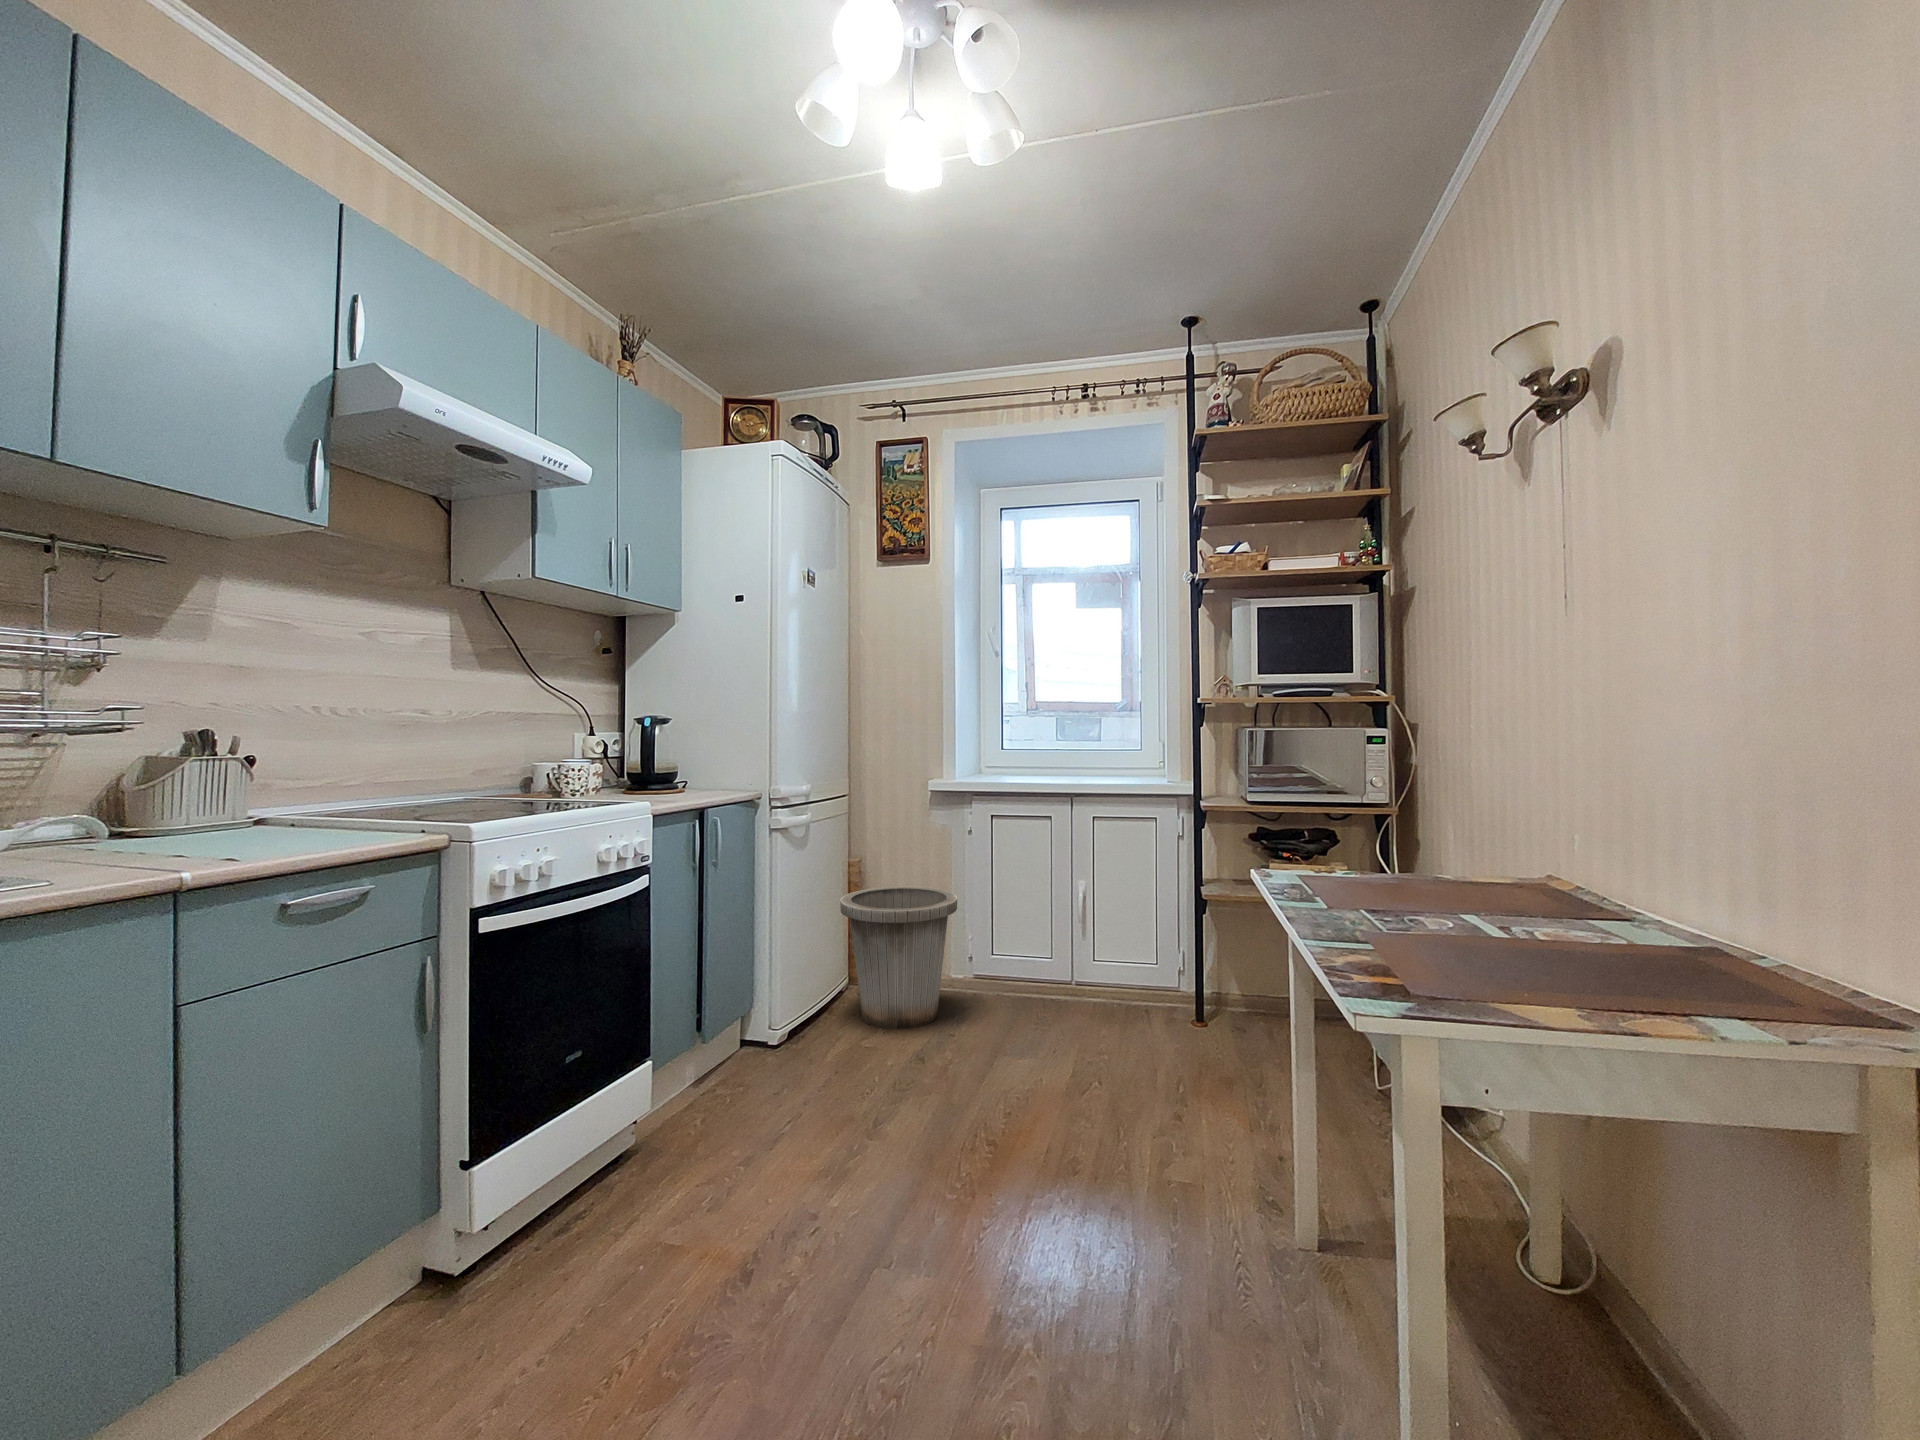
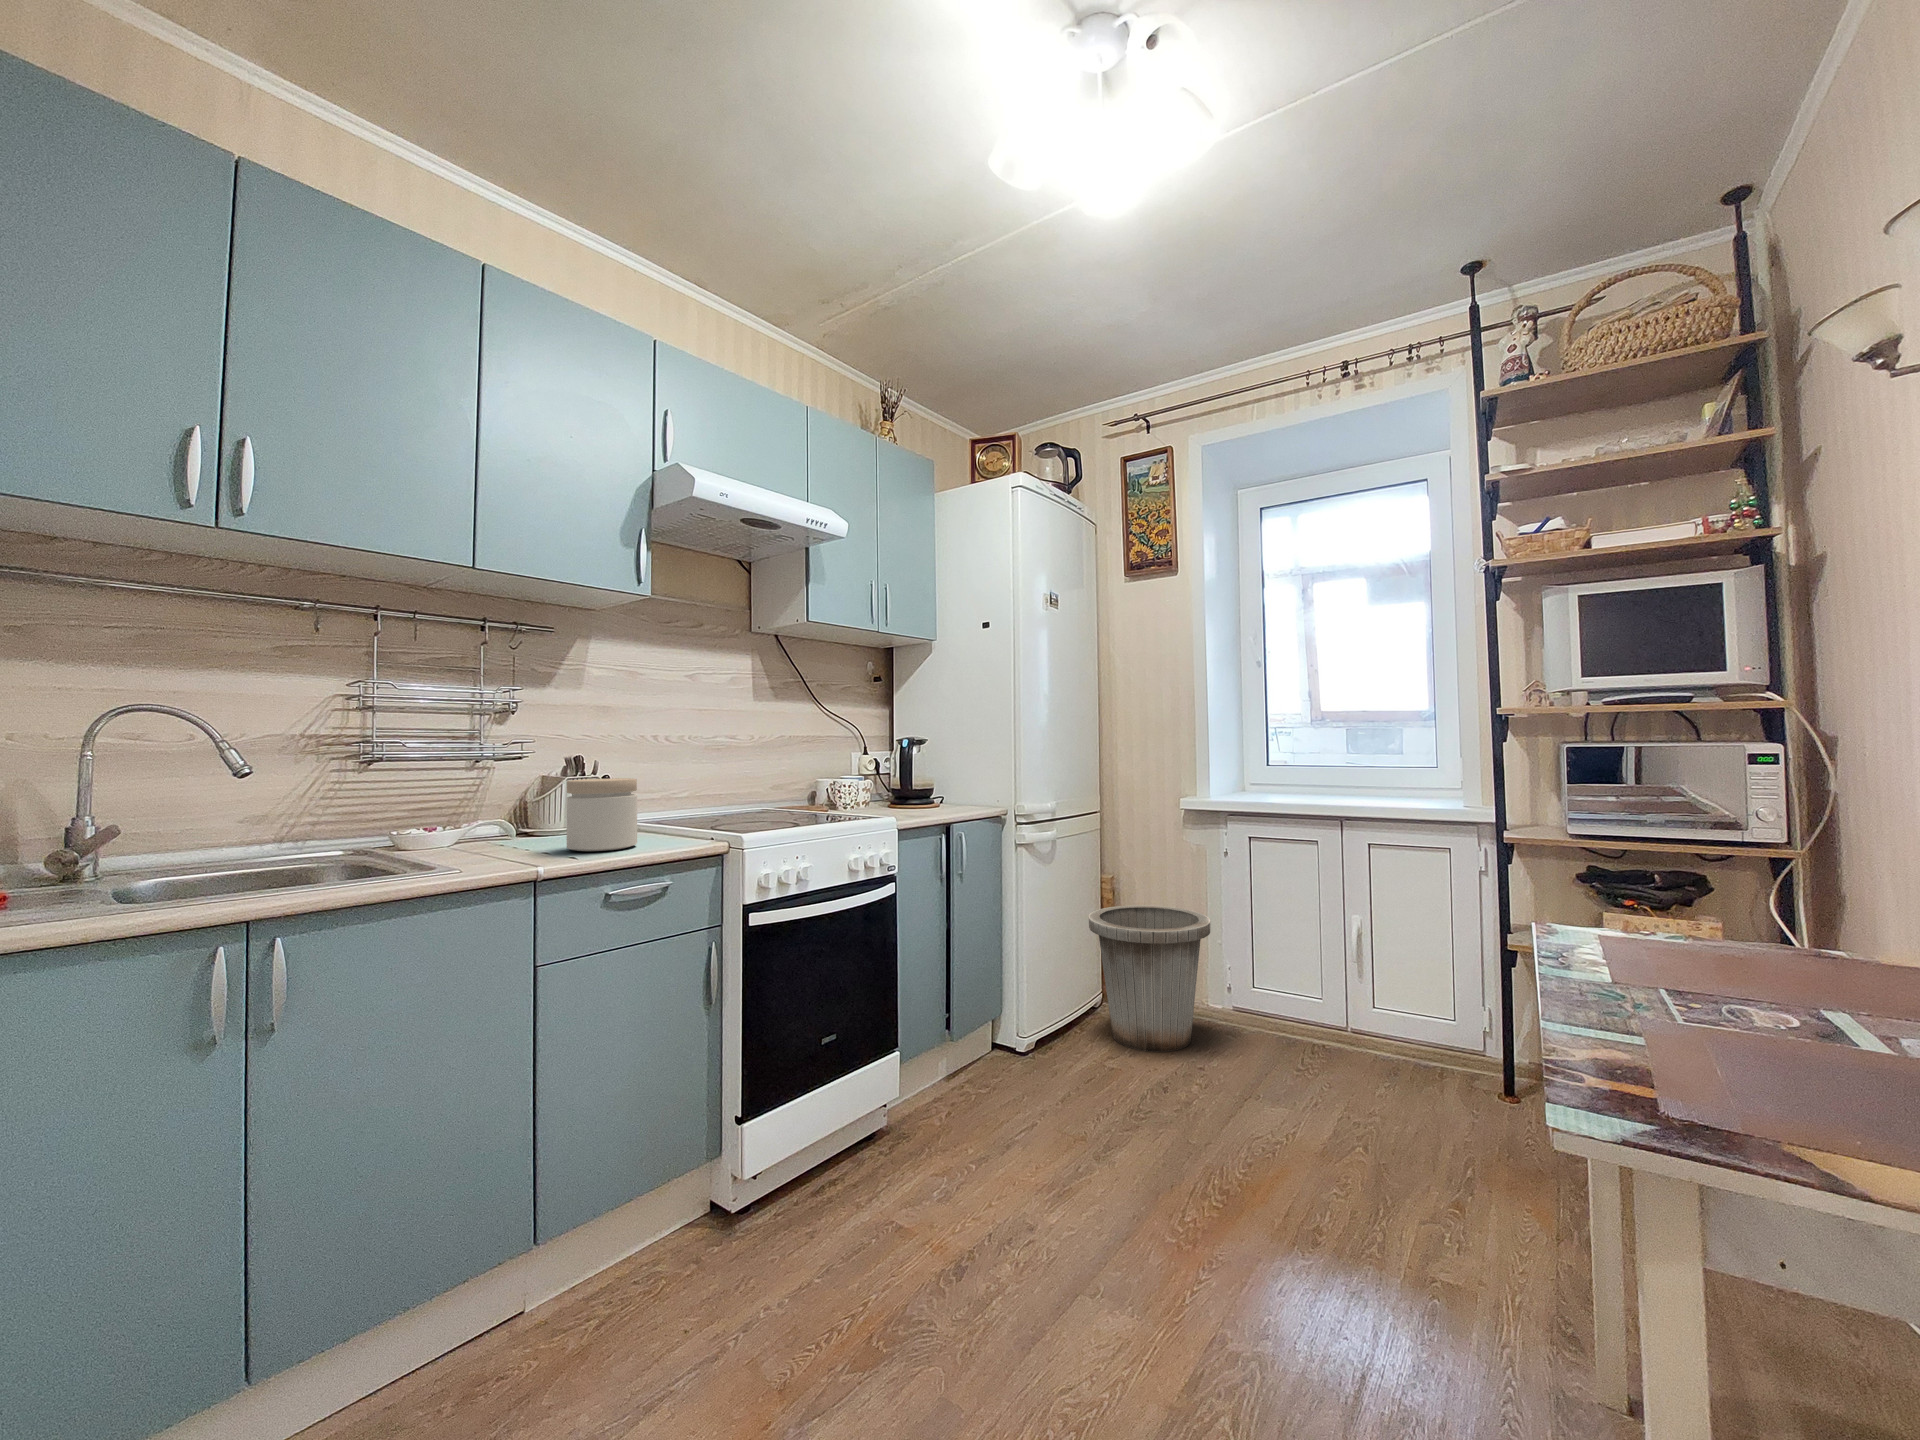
jar: none [212,755,322,849] -> present [567,778,637,851]

